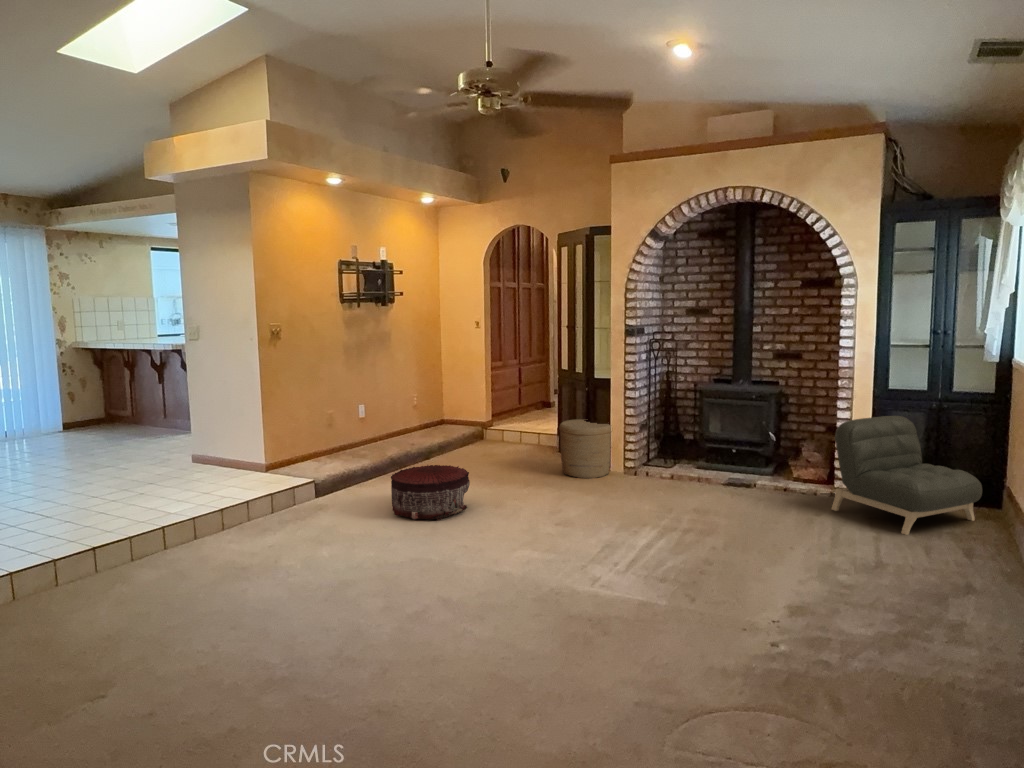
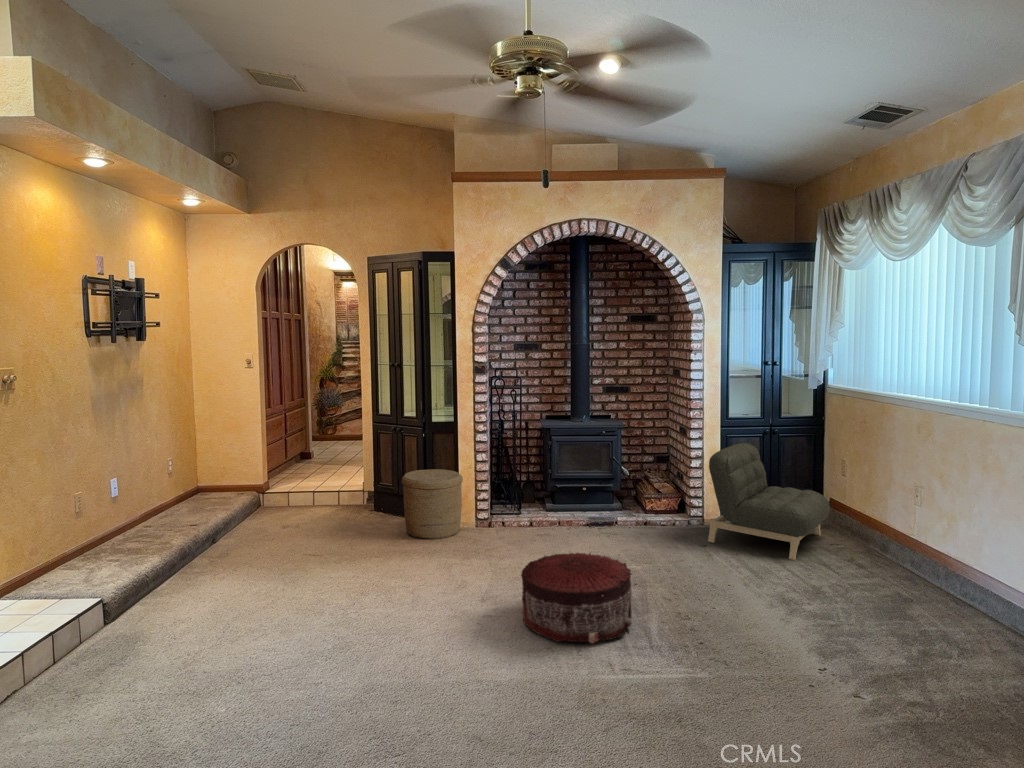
pouf: present [391,465,470,521] -> present [521,553,632,643]

